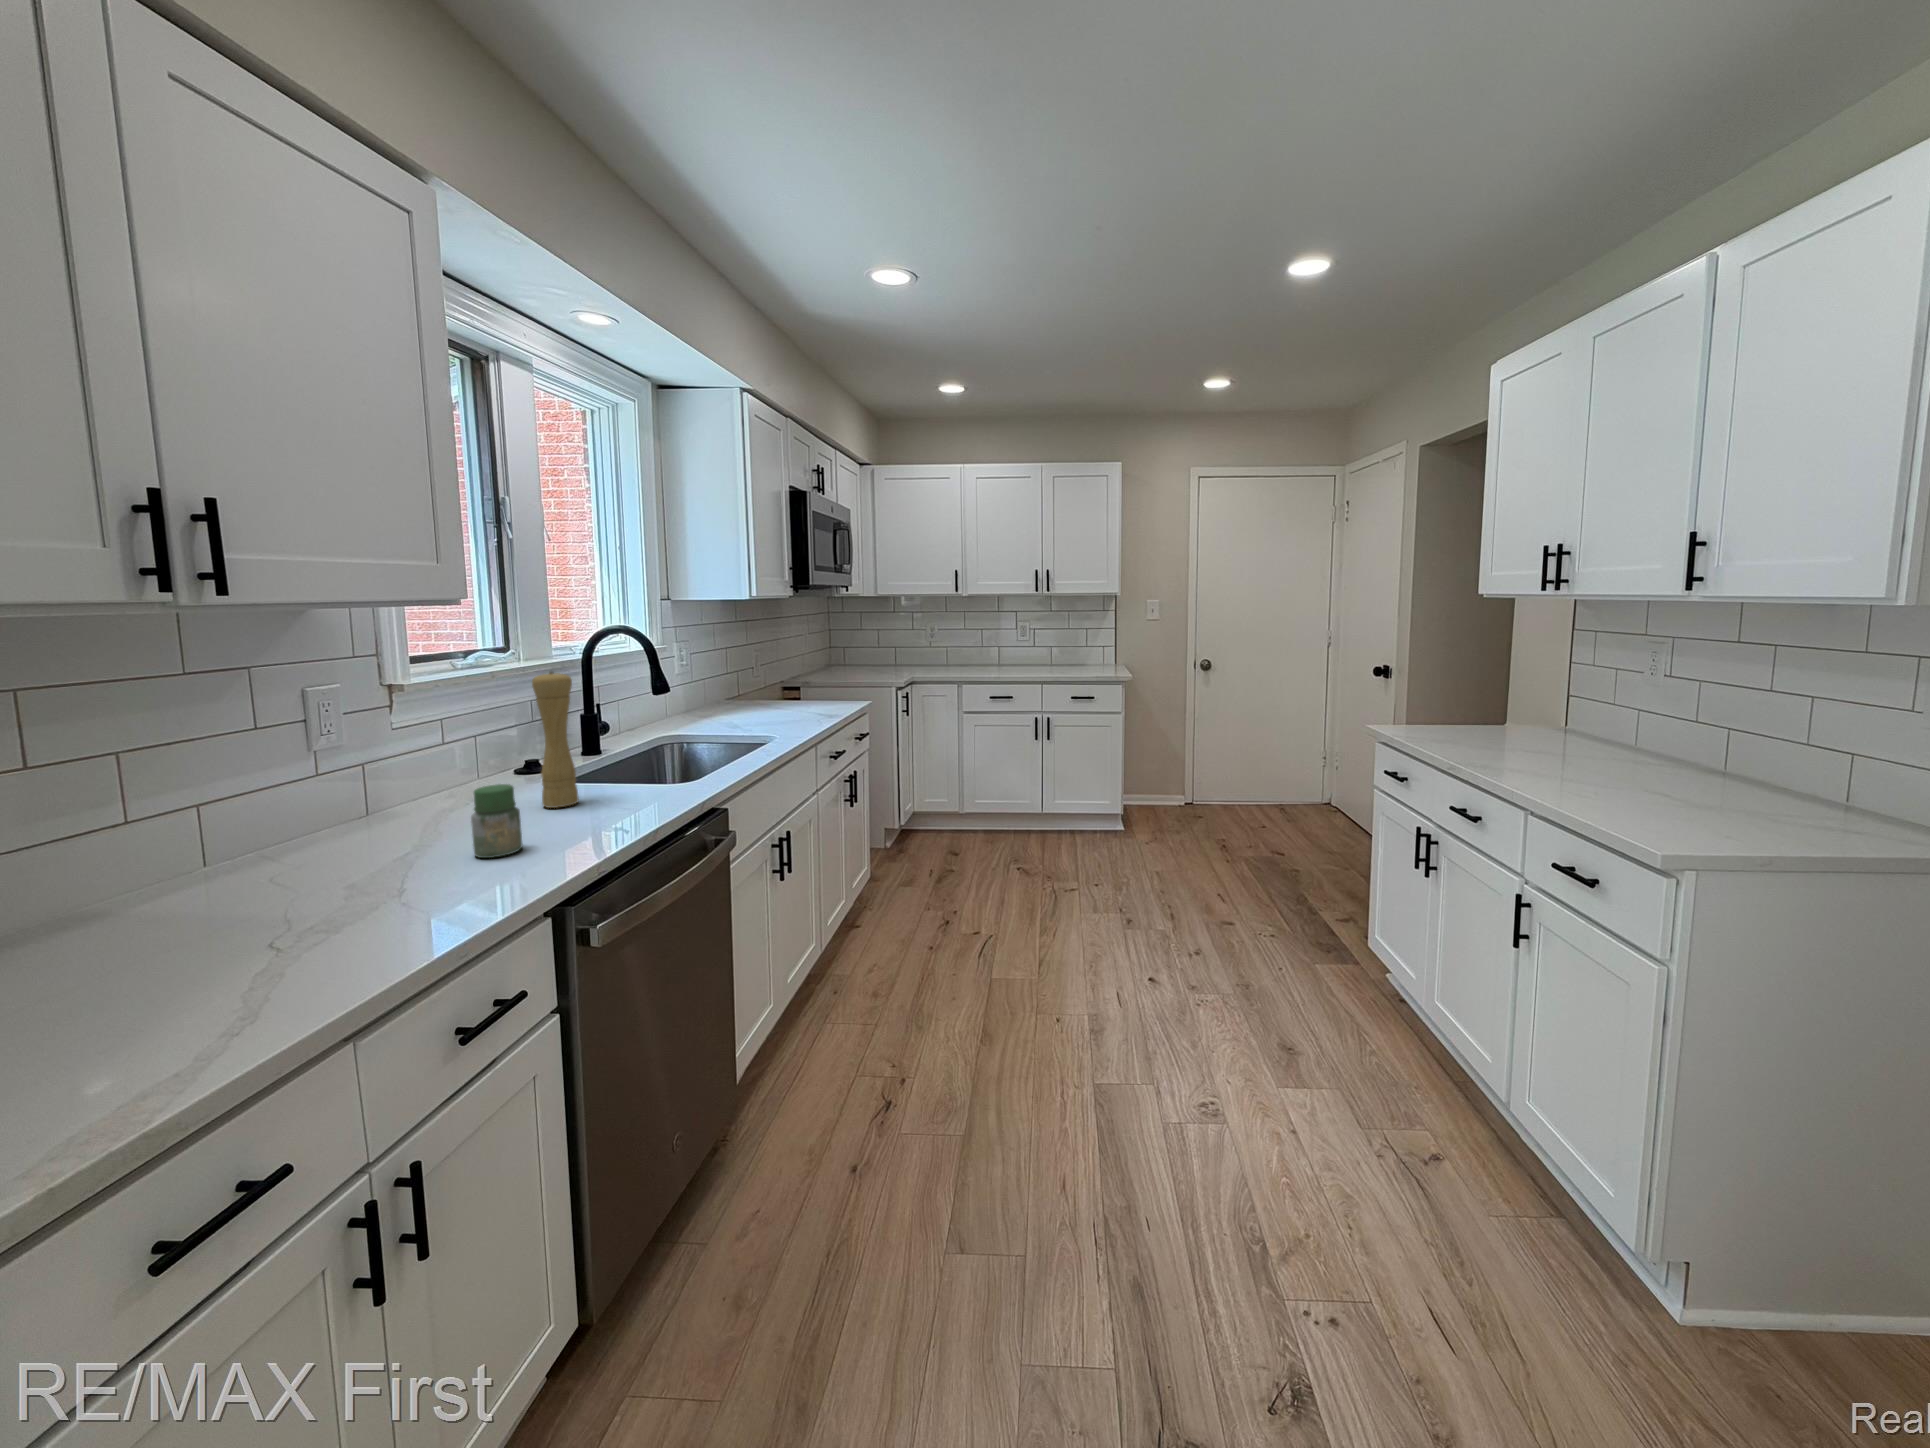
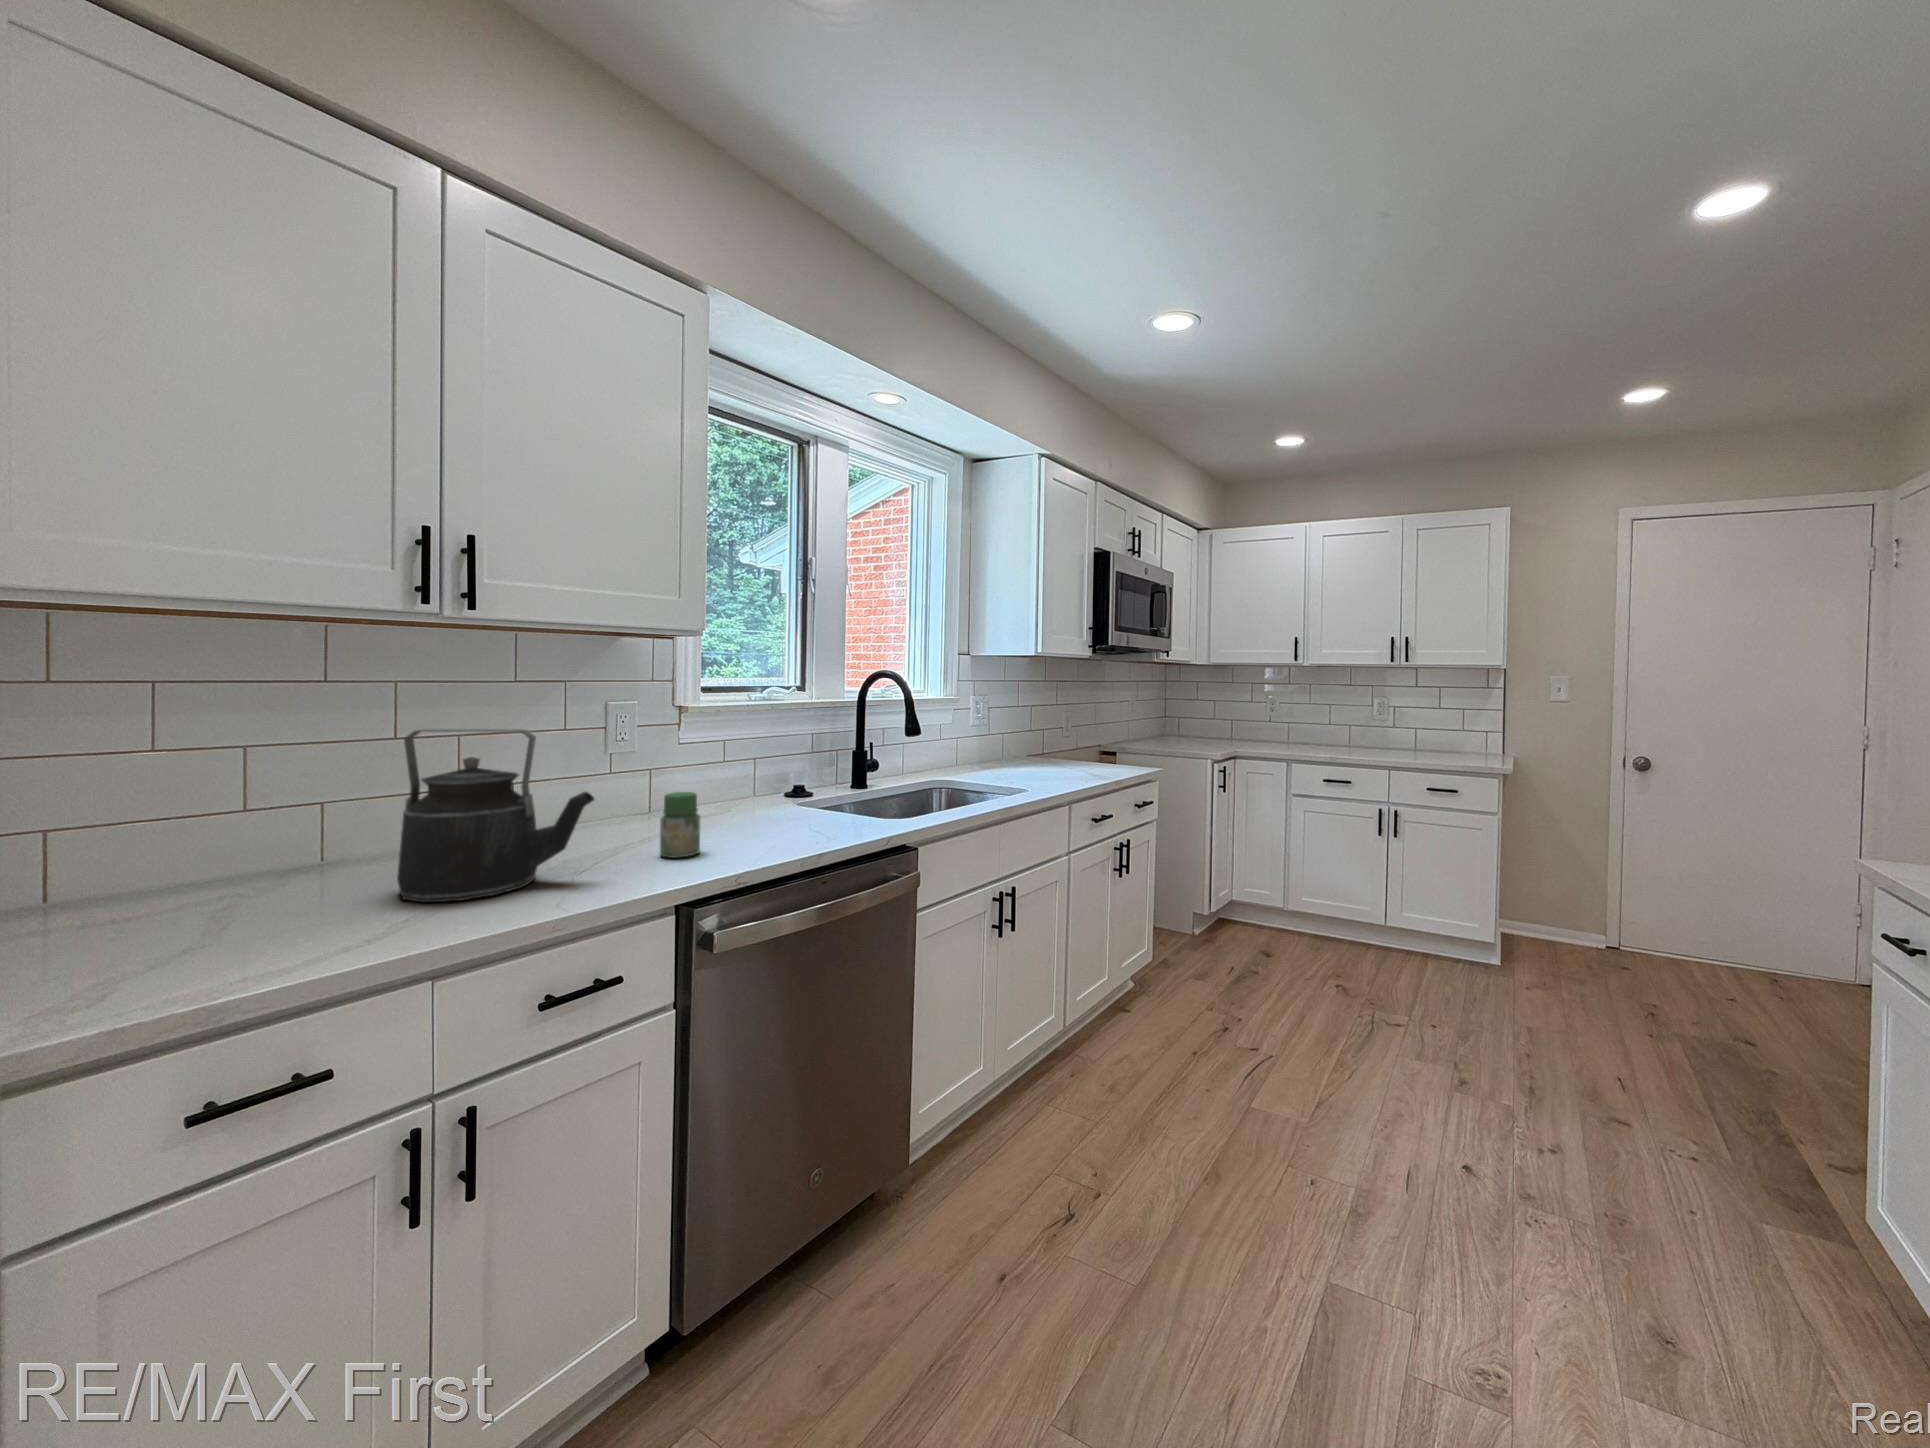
pepper mill: present [532,671,579,808] -> none [762,699,795,825]
kettle: none [150,739,435,963] -> present [397,729,594,902]

